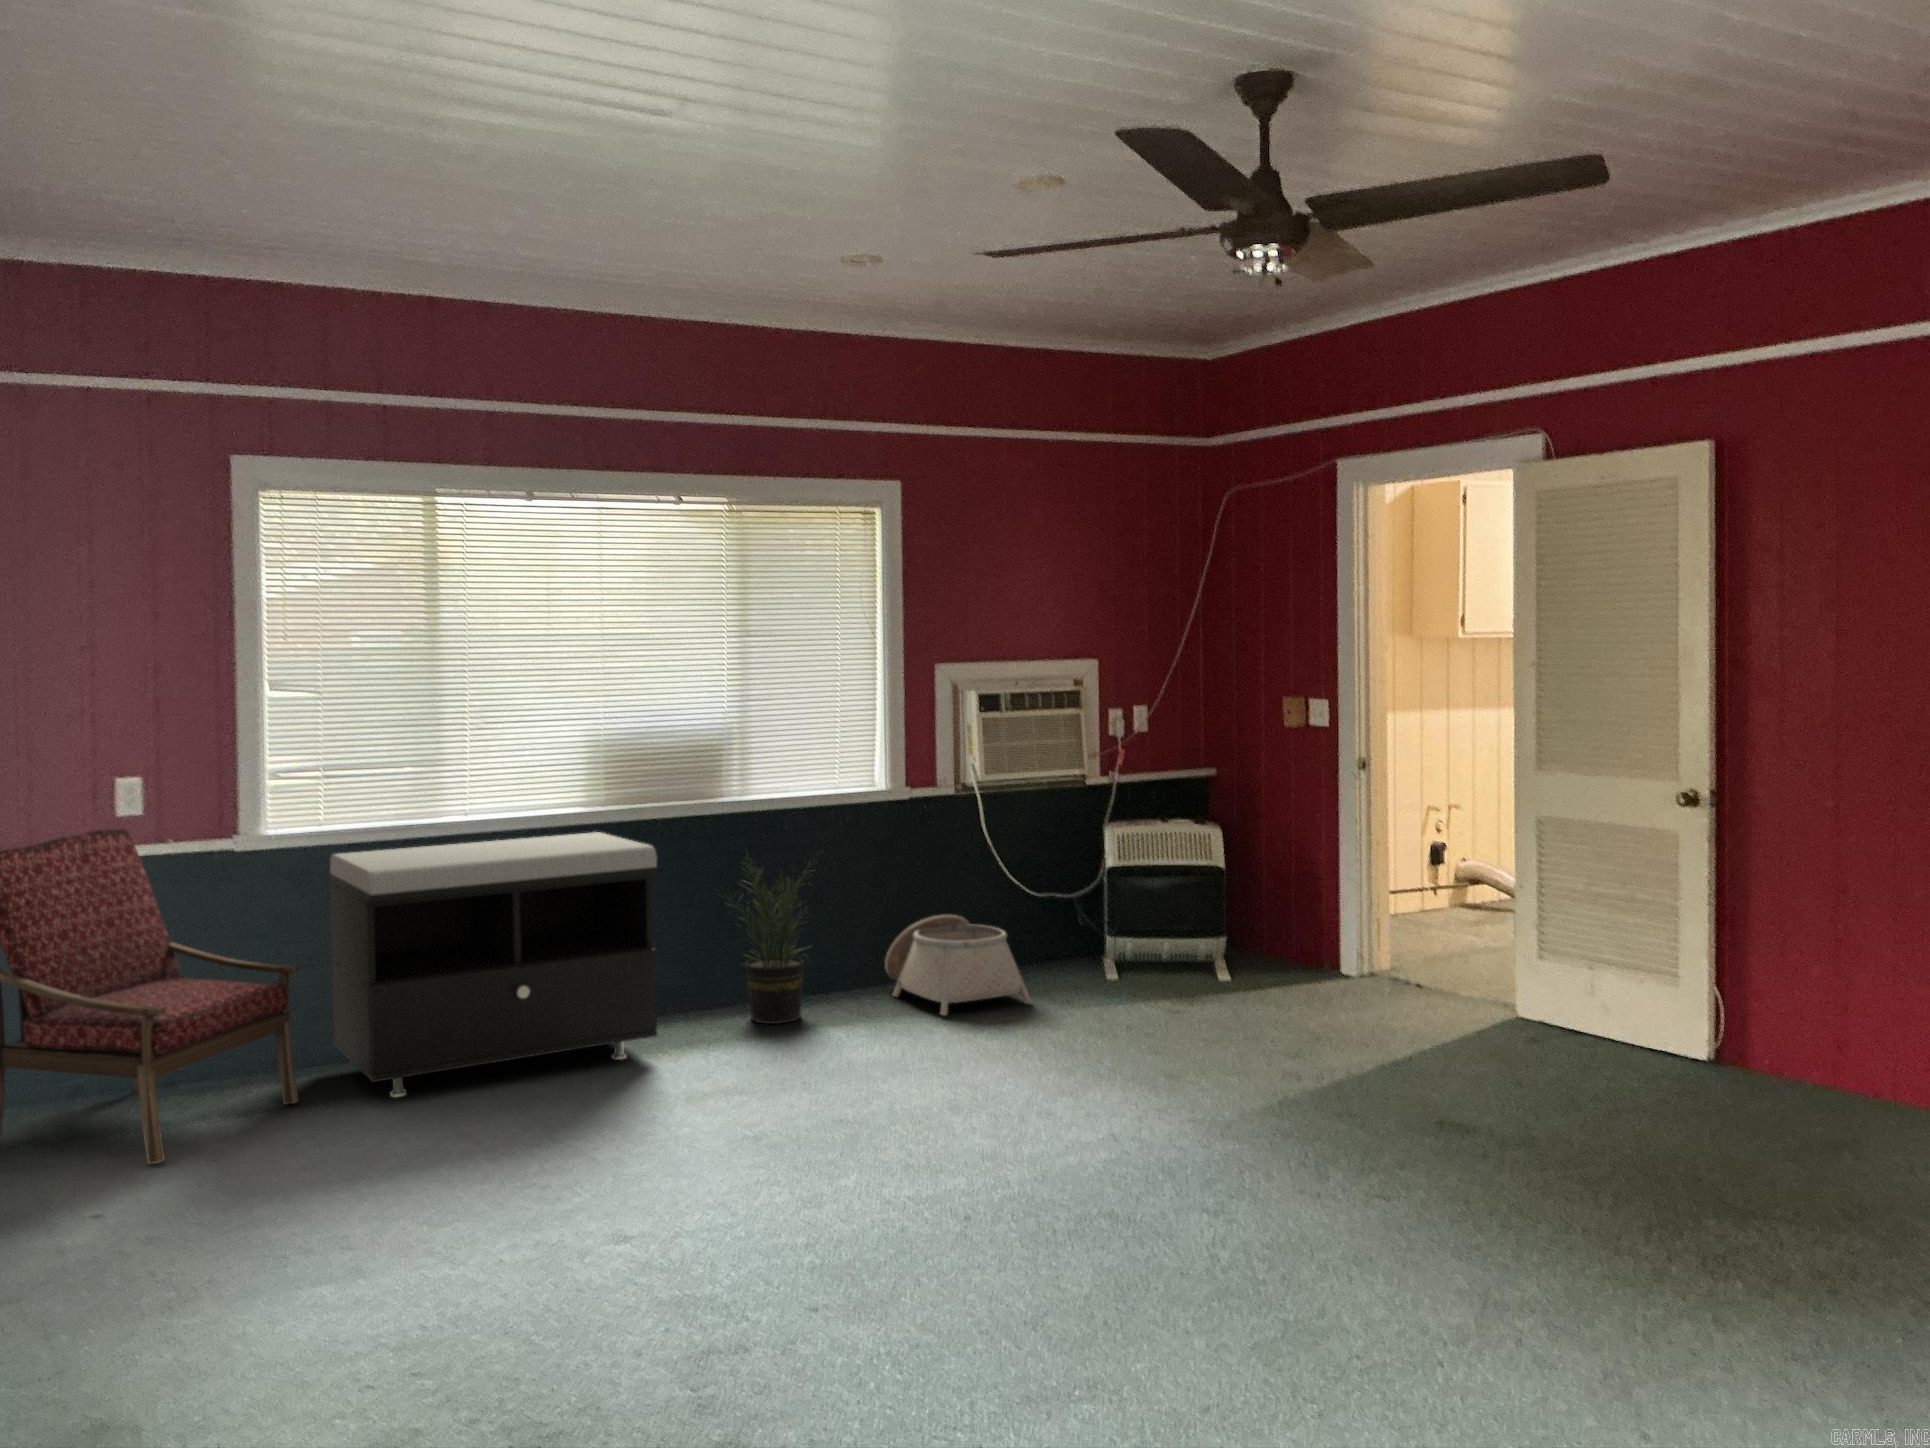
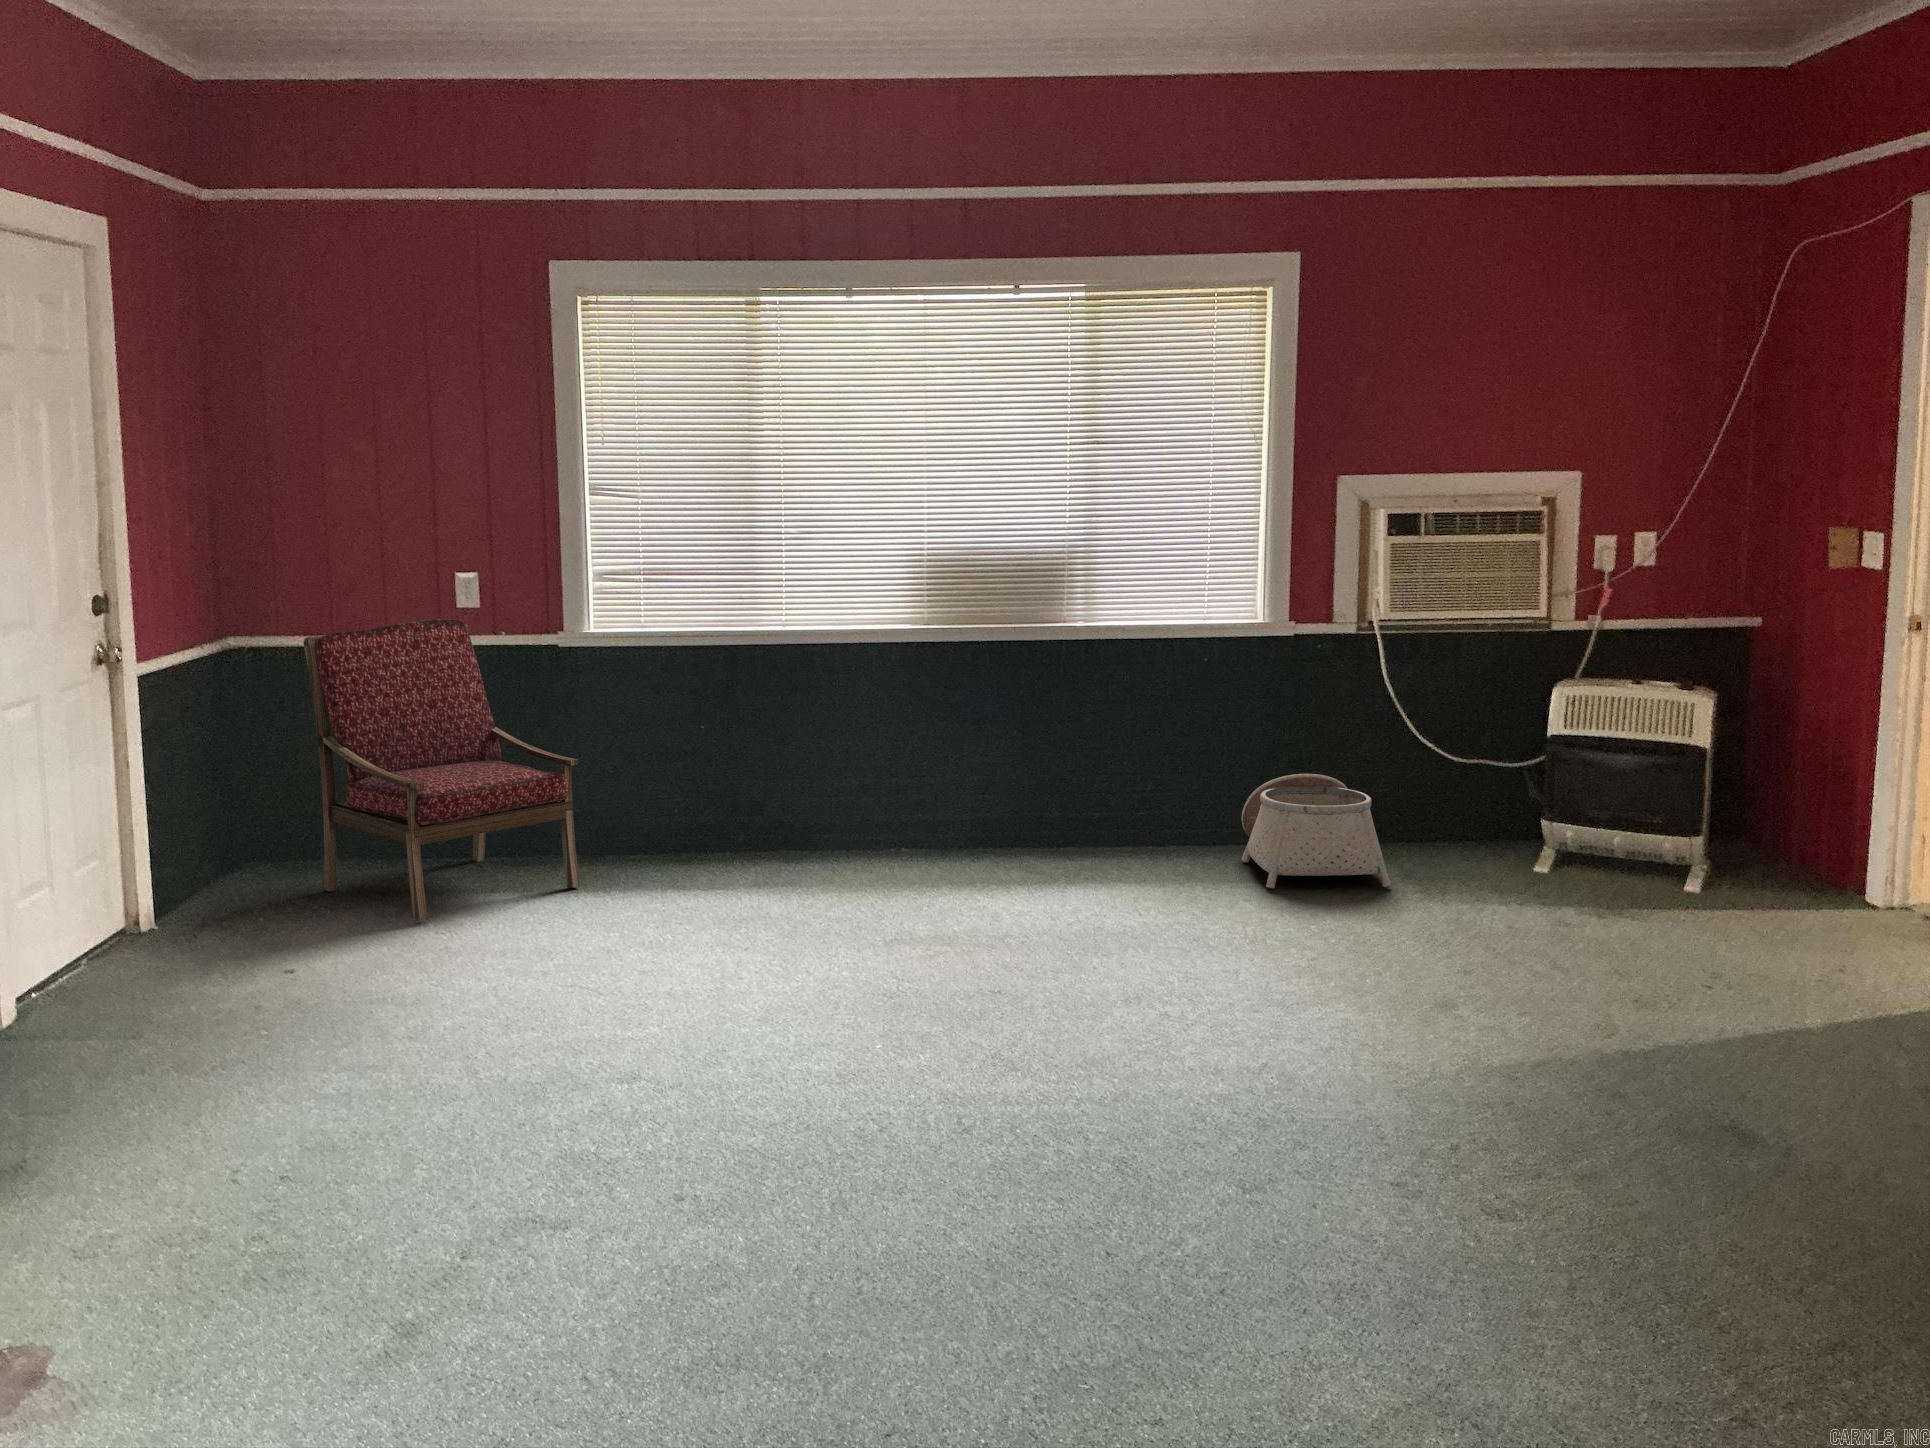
storage bench: present [330,832,657,1098] -> none [622,651,923,895]
potted plant: present [727,855,810,1024] -> none [1024,679,1152,874]

